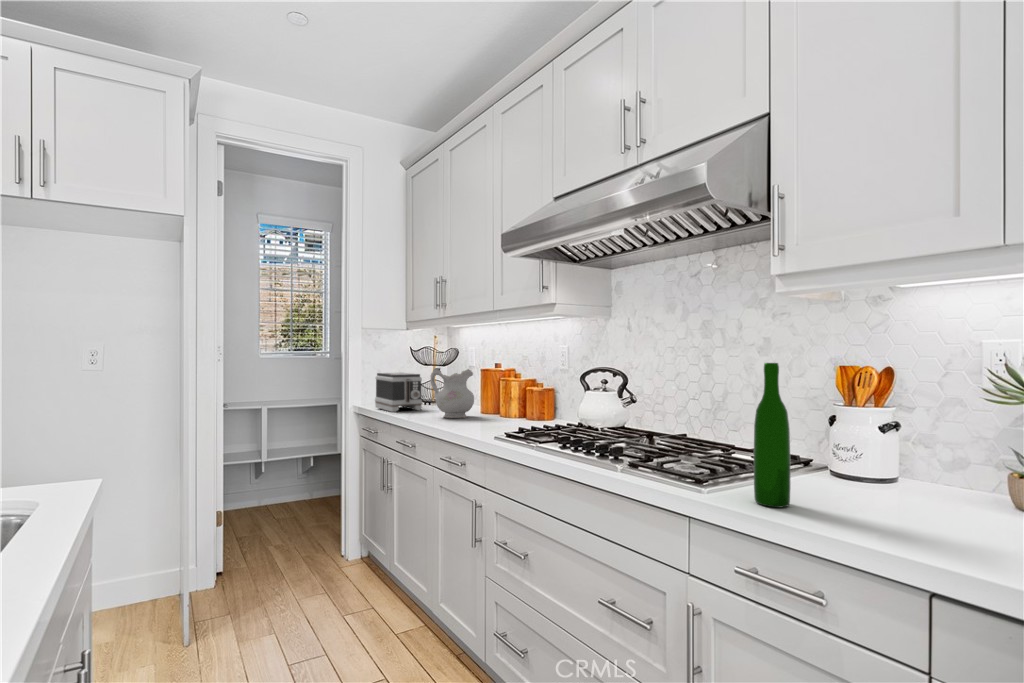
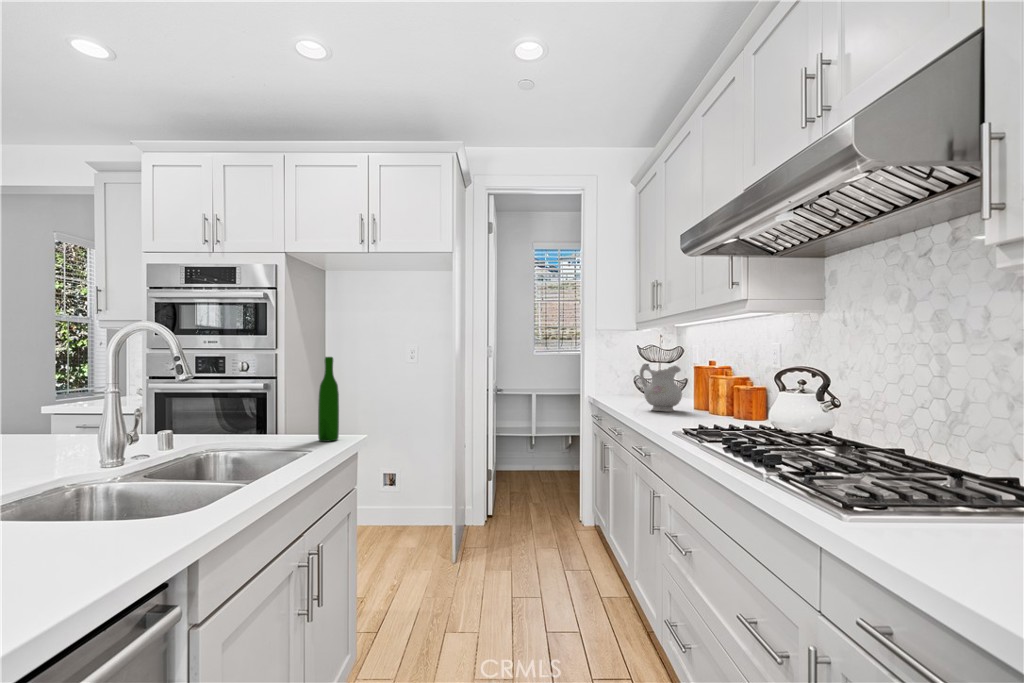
wine bottle: present [754,363,791,508] -> present [318,357,339,442]
toaster: present [375,372,422,412] -> none [604,367,643,402]

